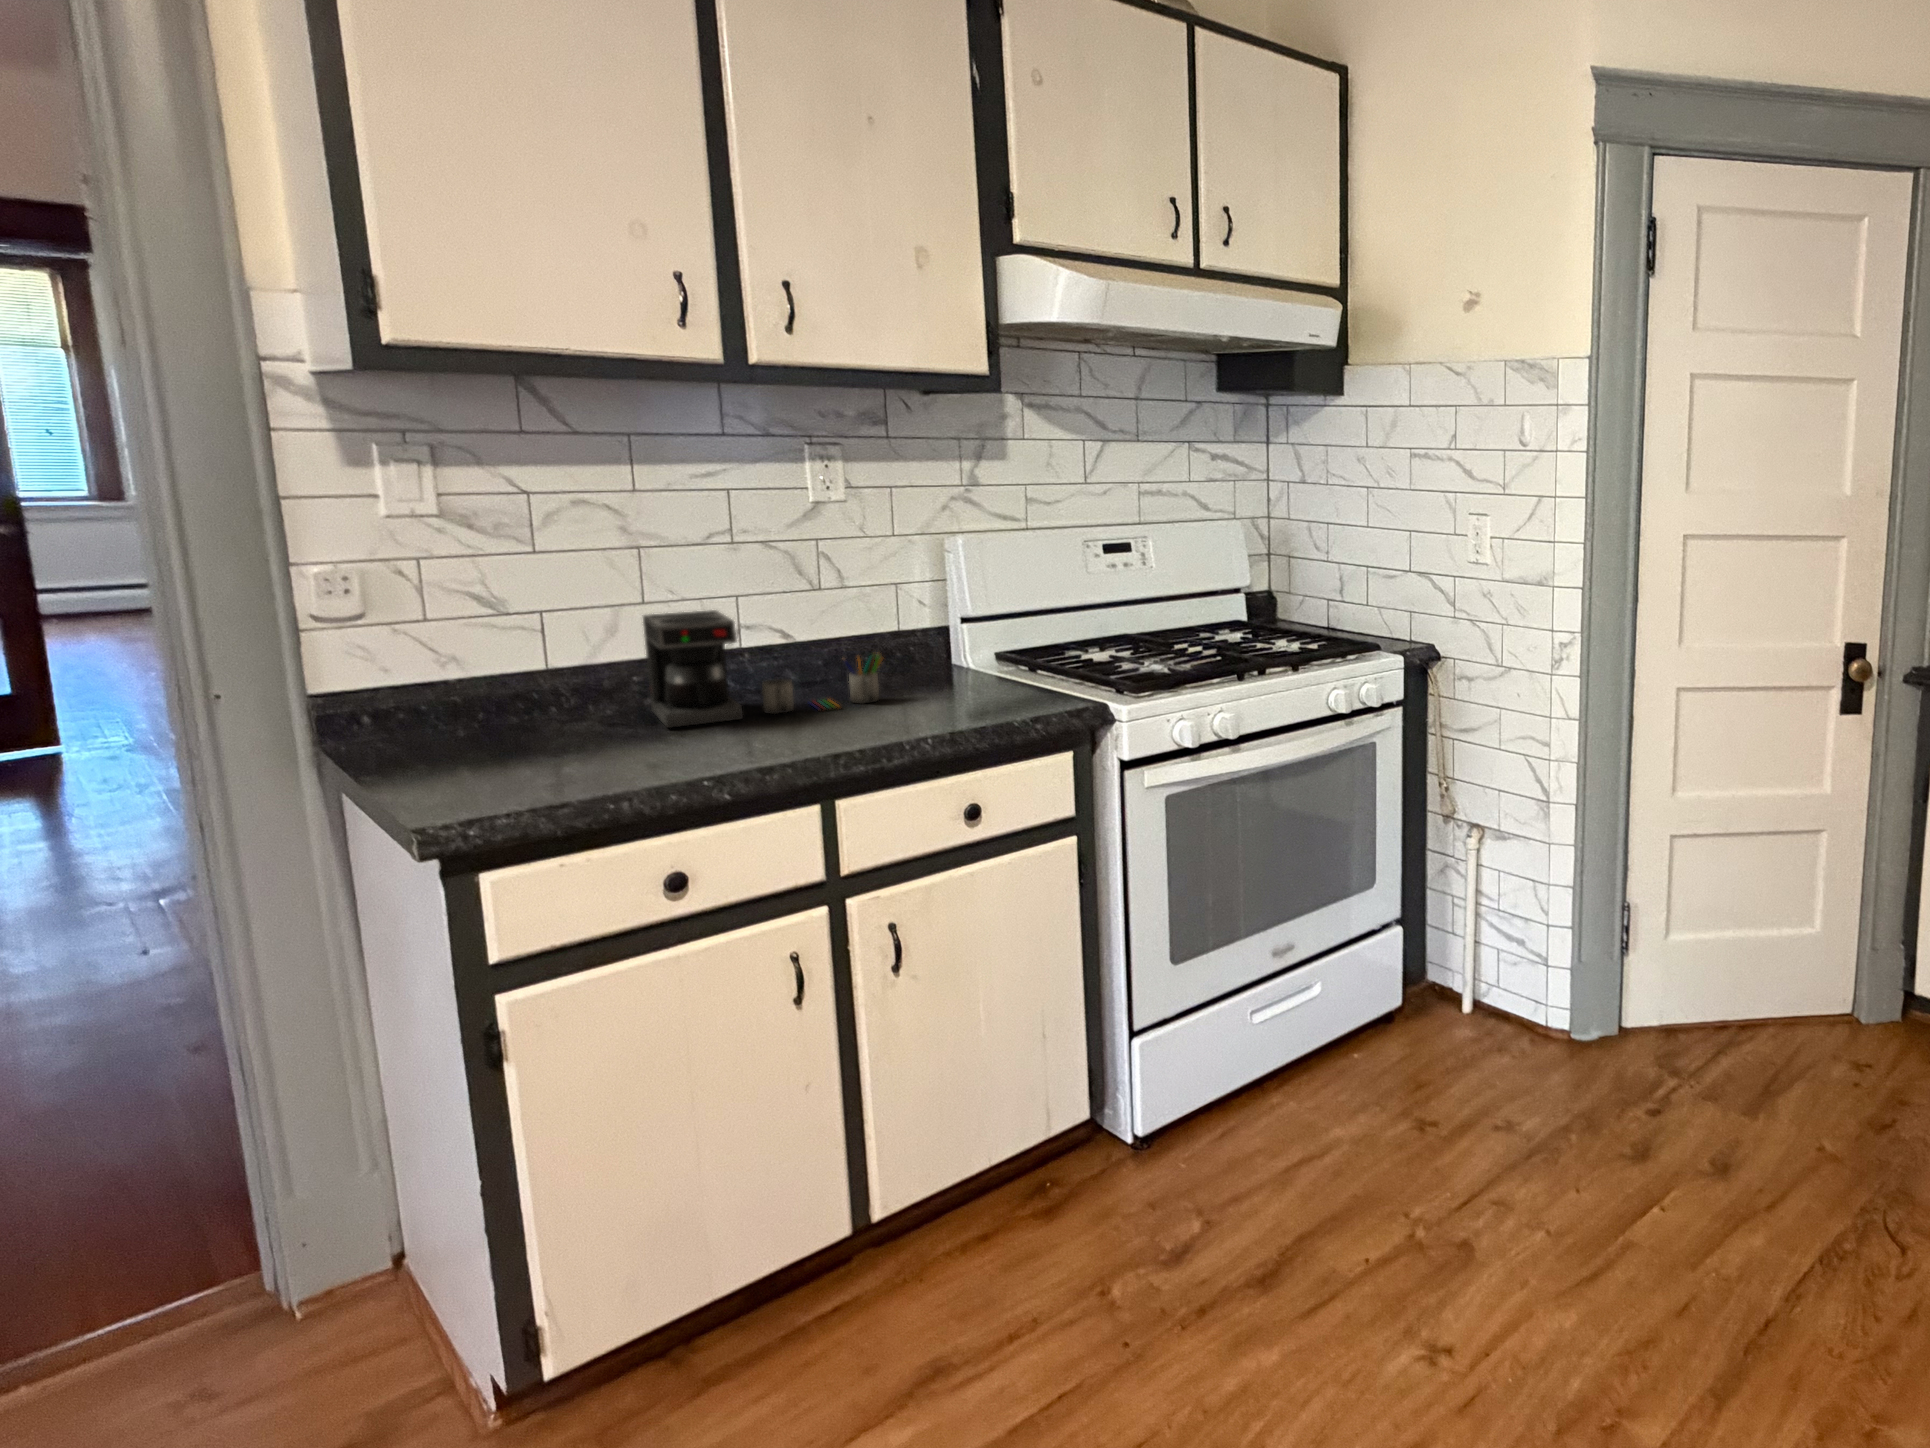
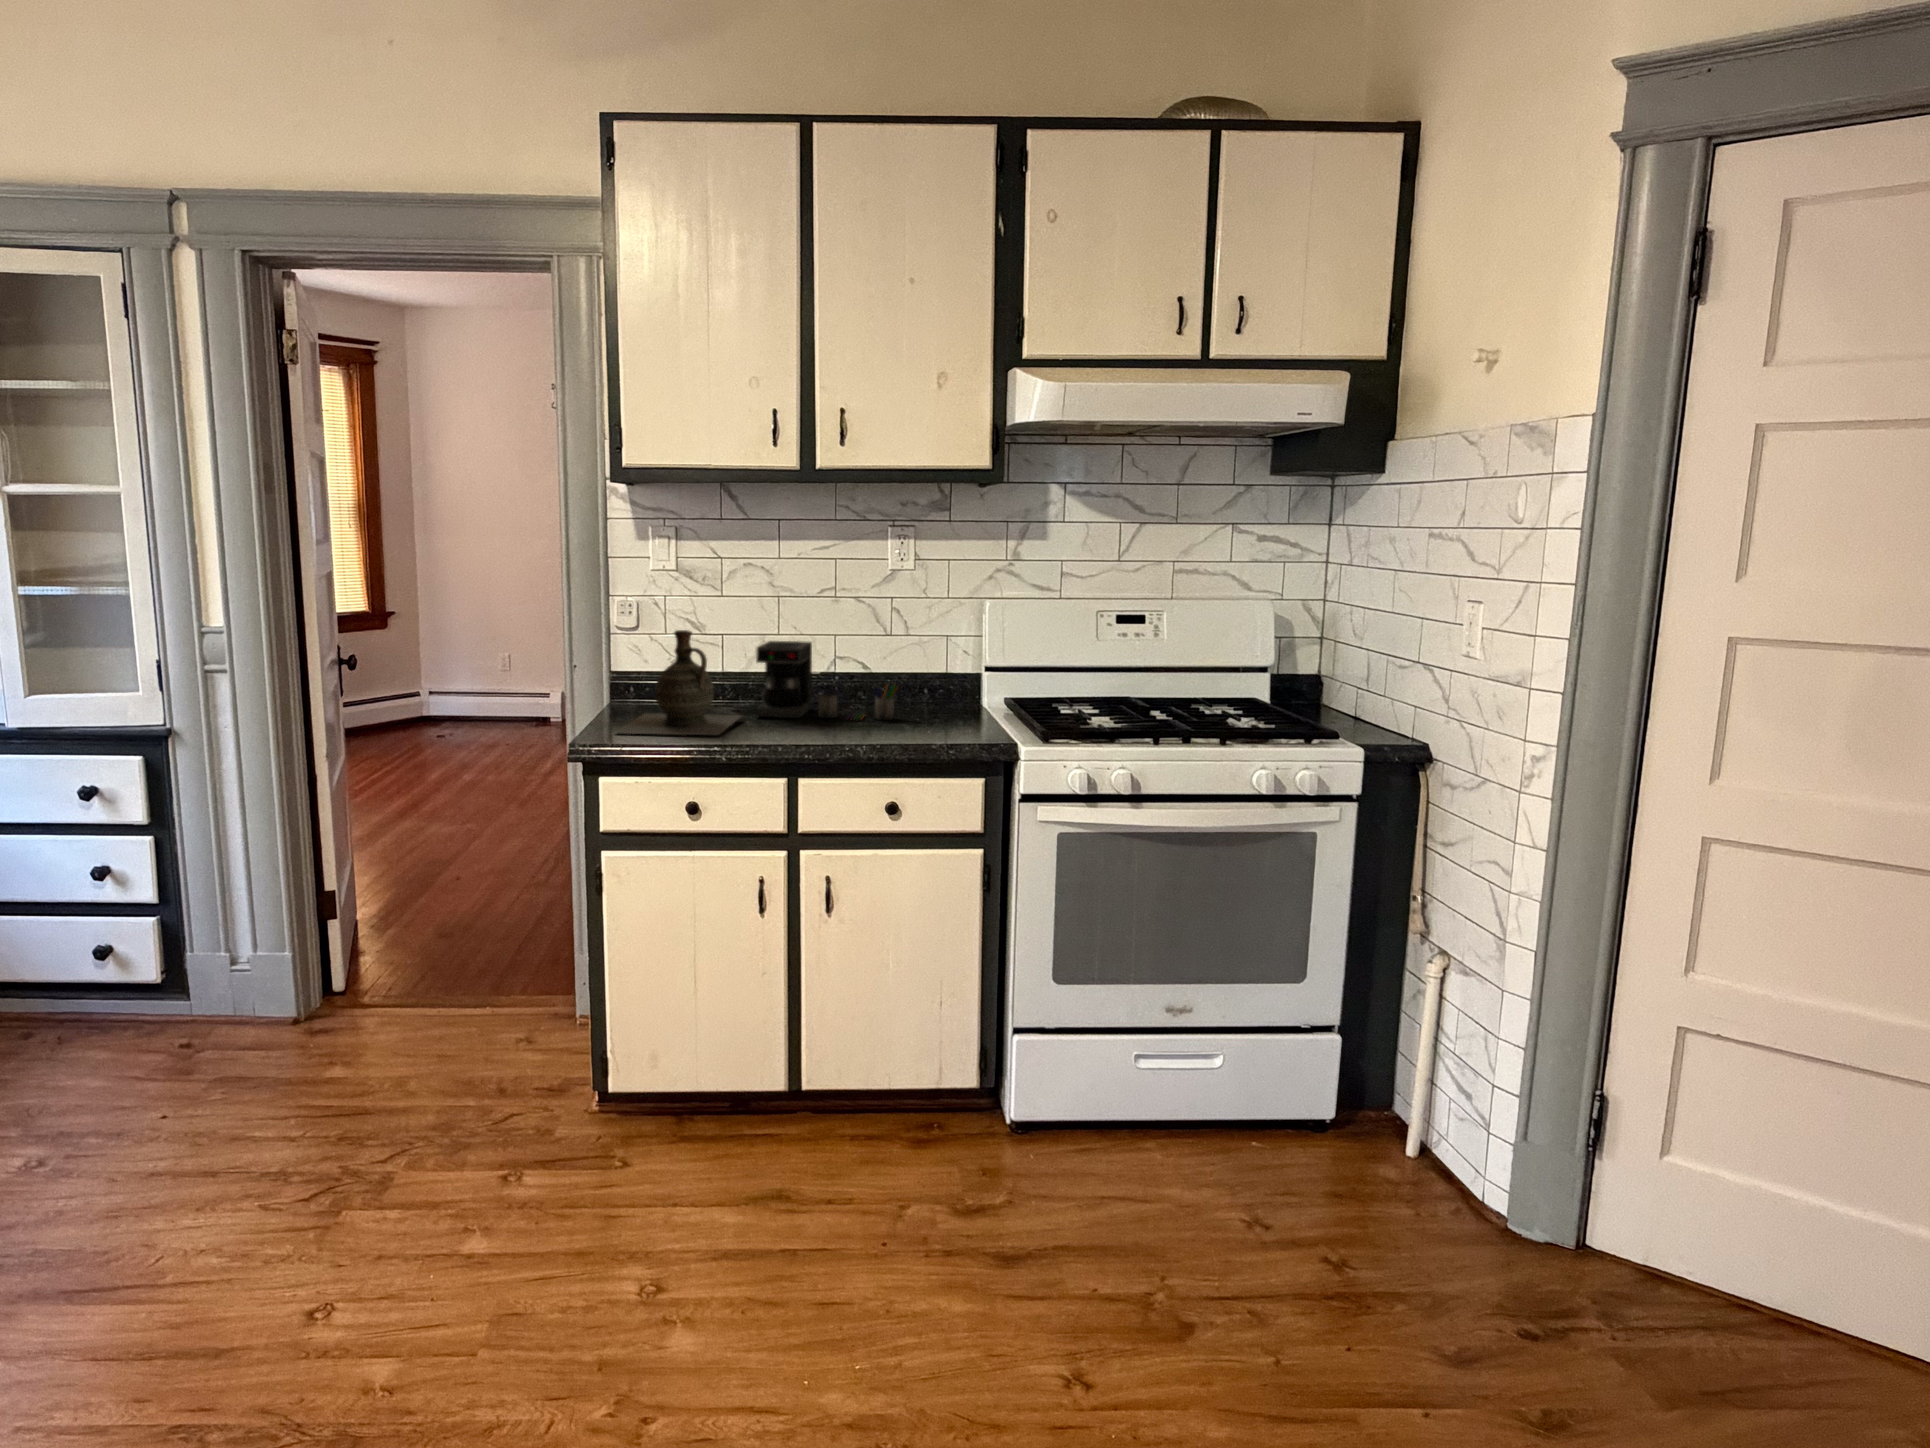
ceramic jug: none [454,613,676,796] -> present [616,630,741,735]

